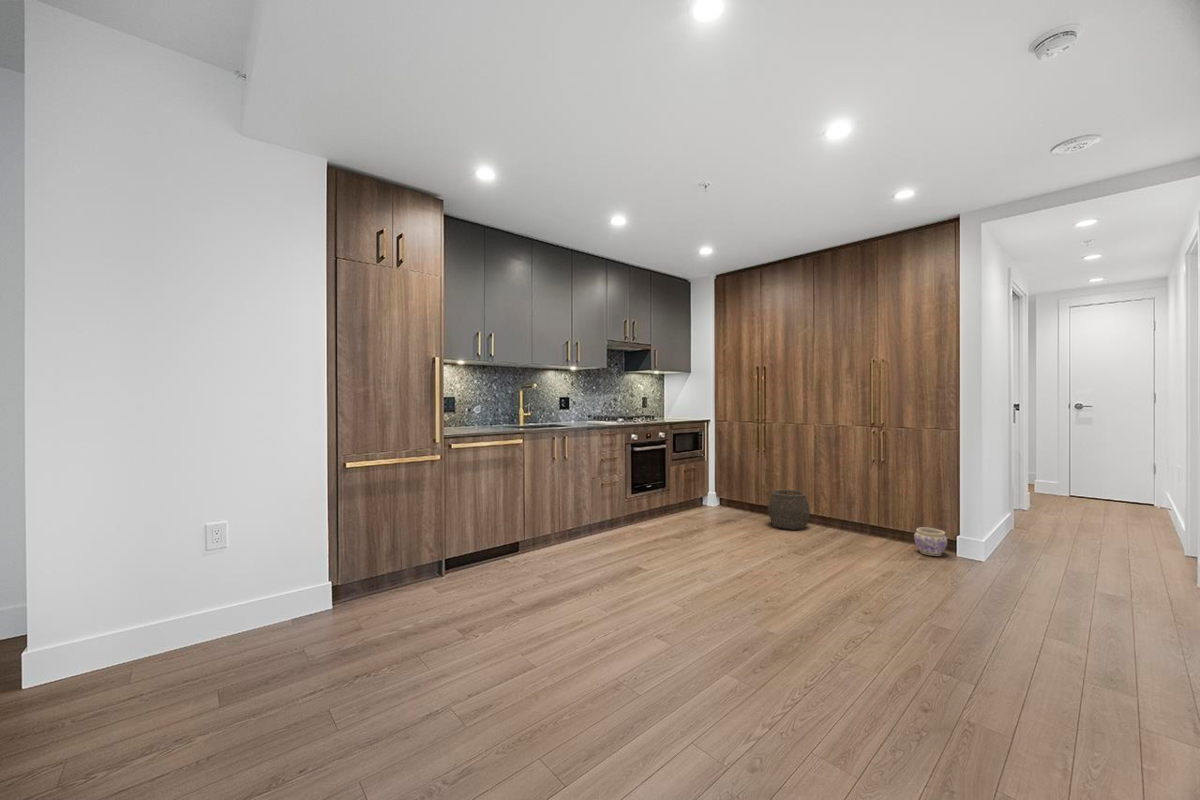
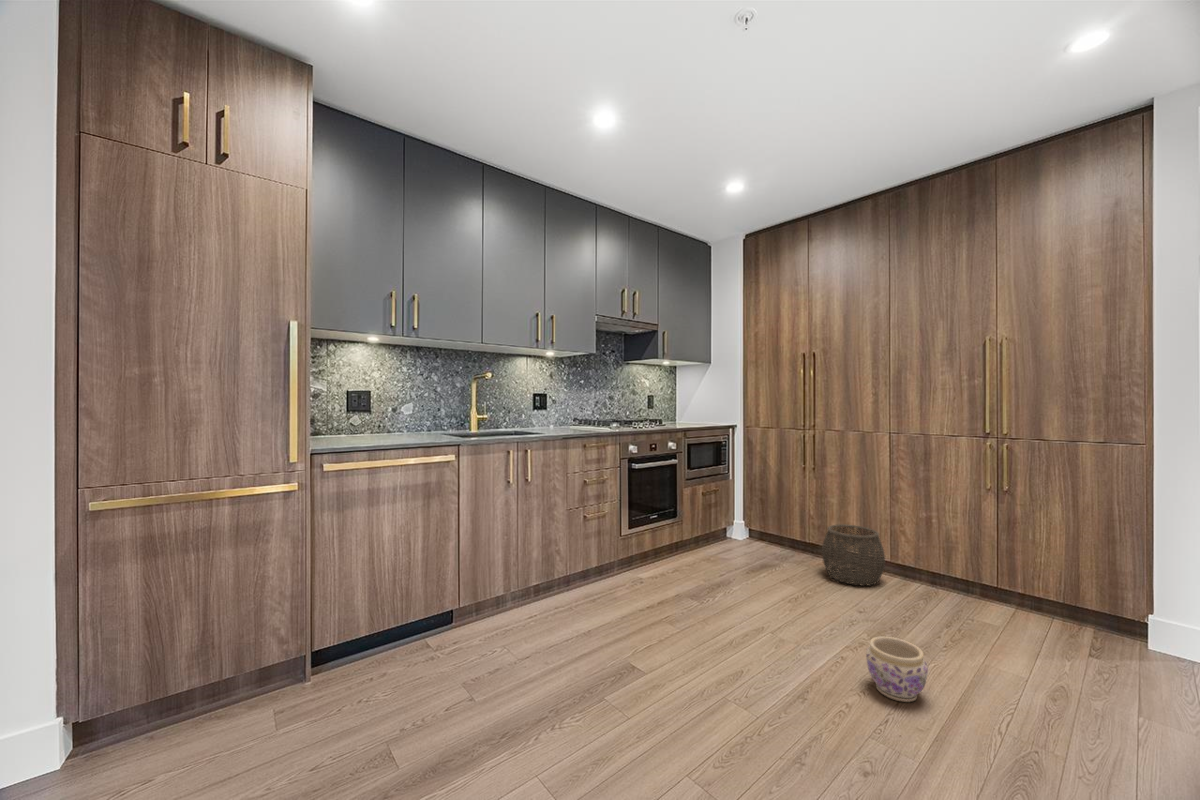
planter: present [914,528,947,556] -> present [866,636,928,703]

